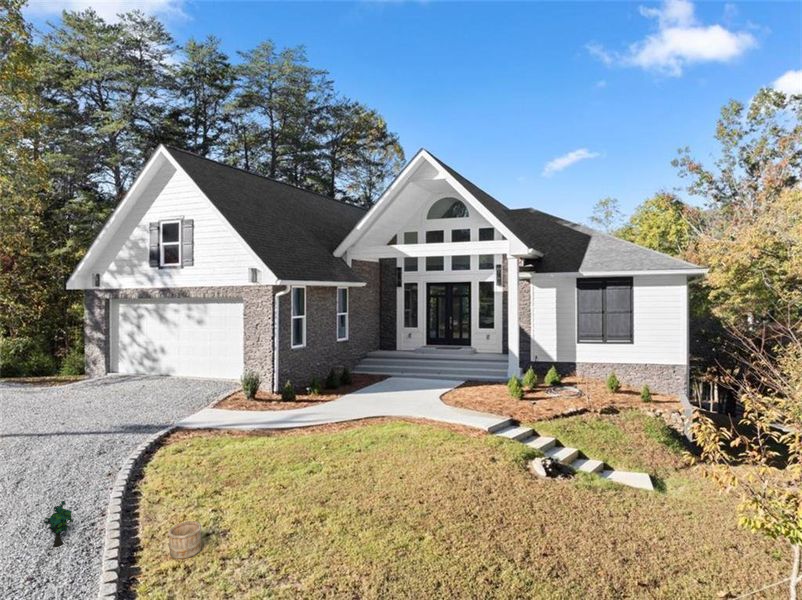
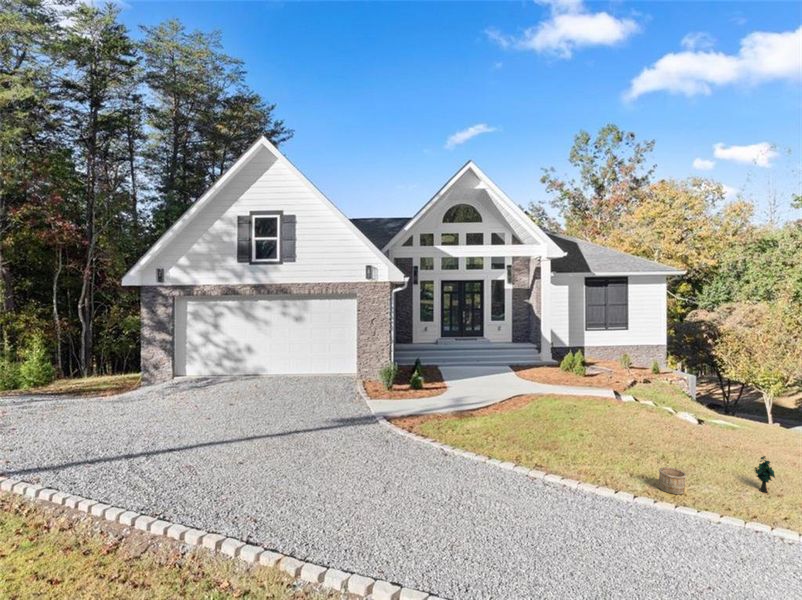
decorative plant: present [43,501,73,547] -> present [755,456,775,493]

